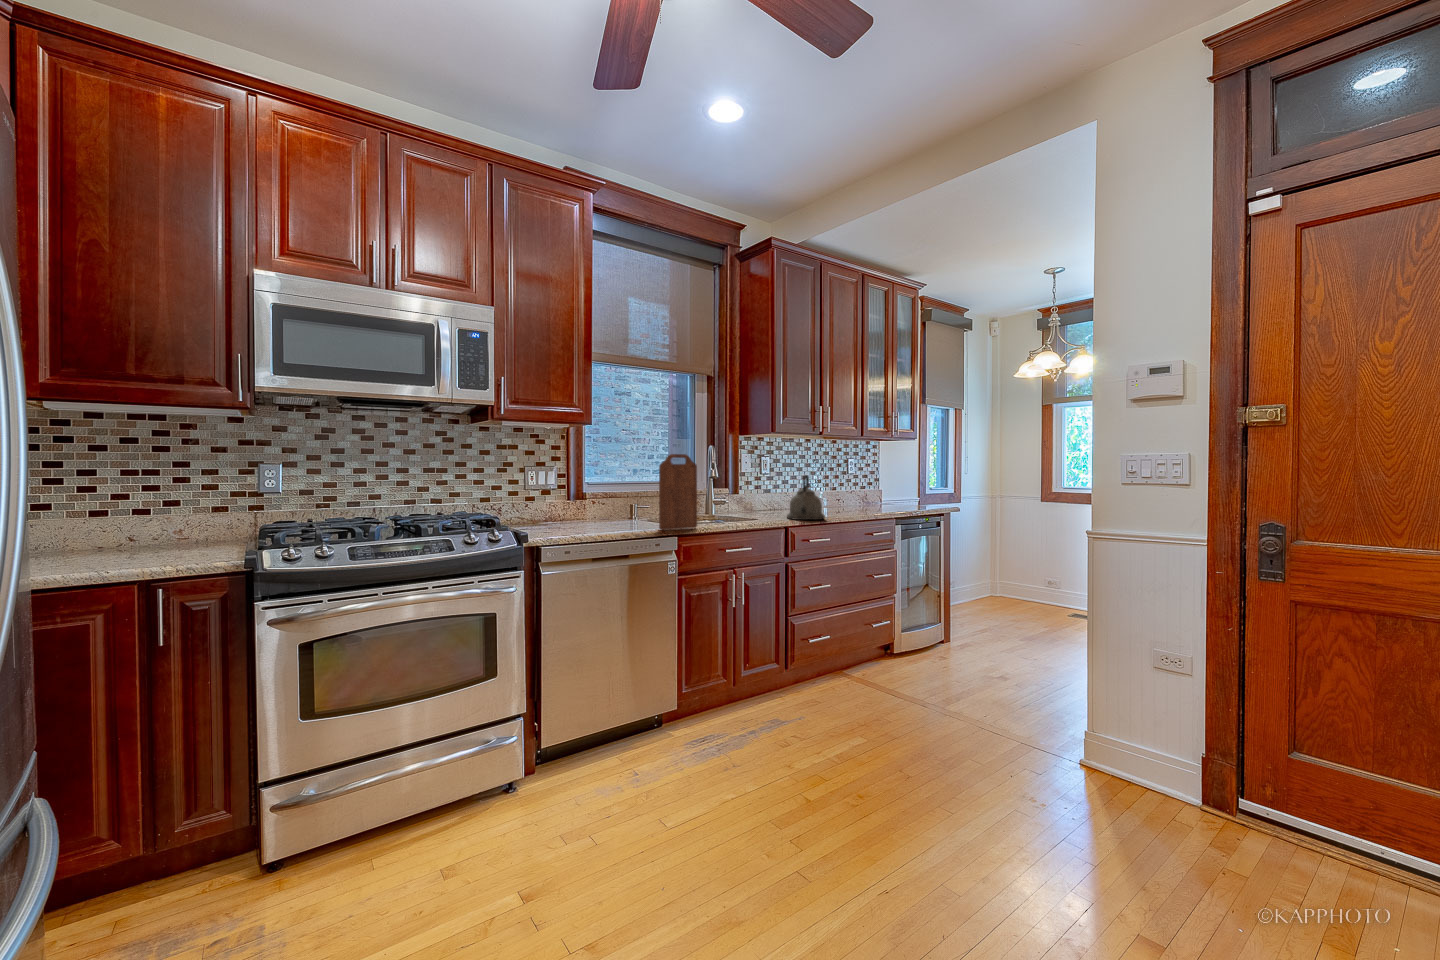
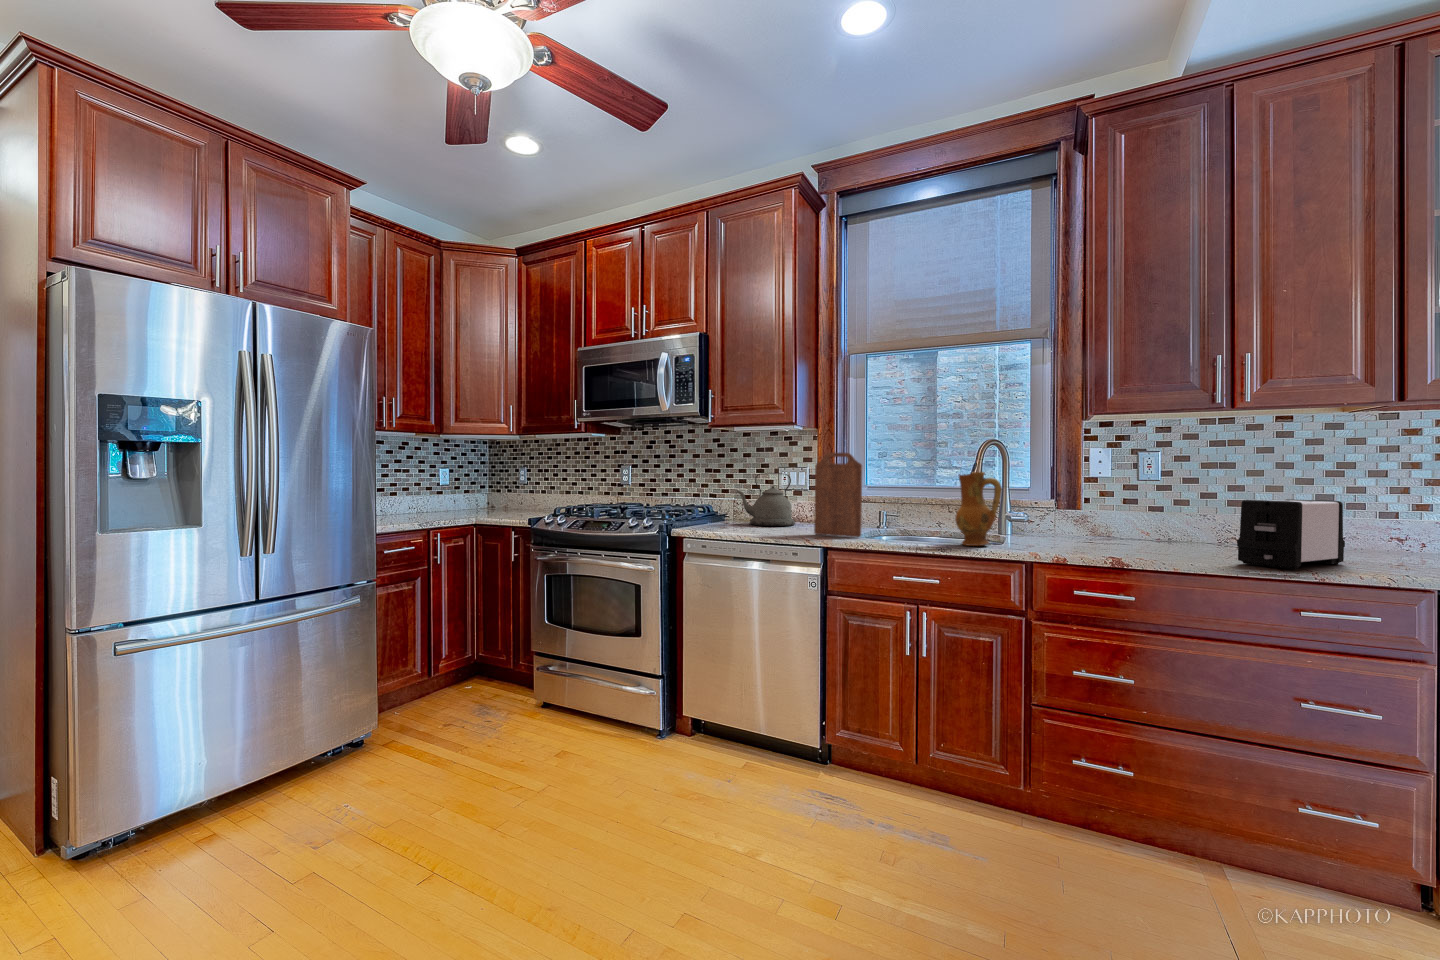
ceramic jug: none [750,470,778,524] -> present [955,472,1002,546]
kettle: present [787,475,825,520] -> present [737,473,795,526]
toaster: none [848,483,887,517] -> present [1237,499,1345,569]

